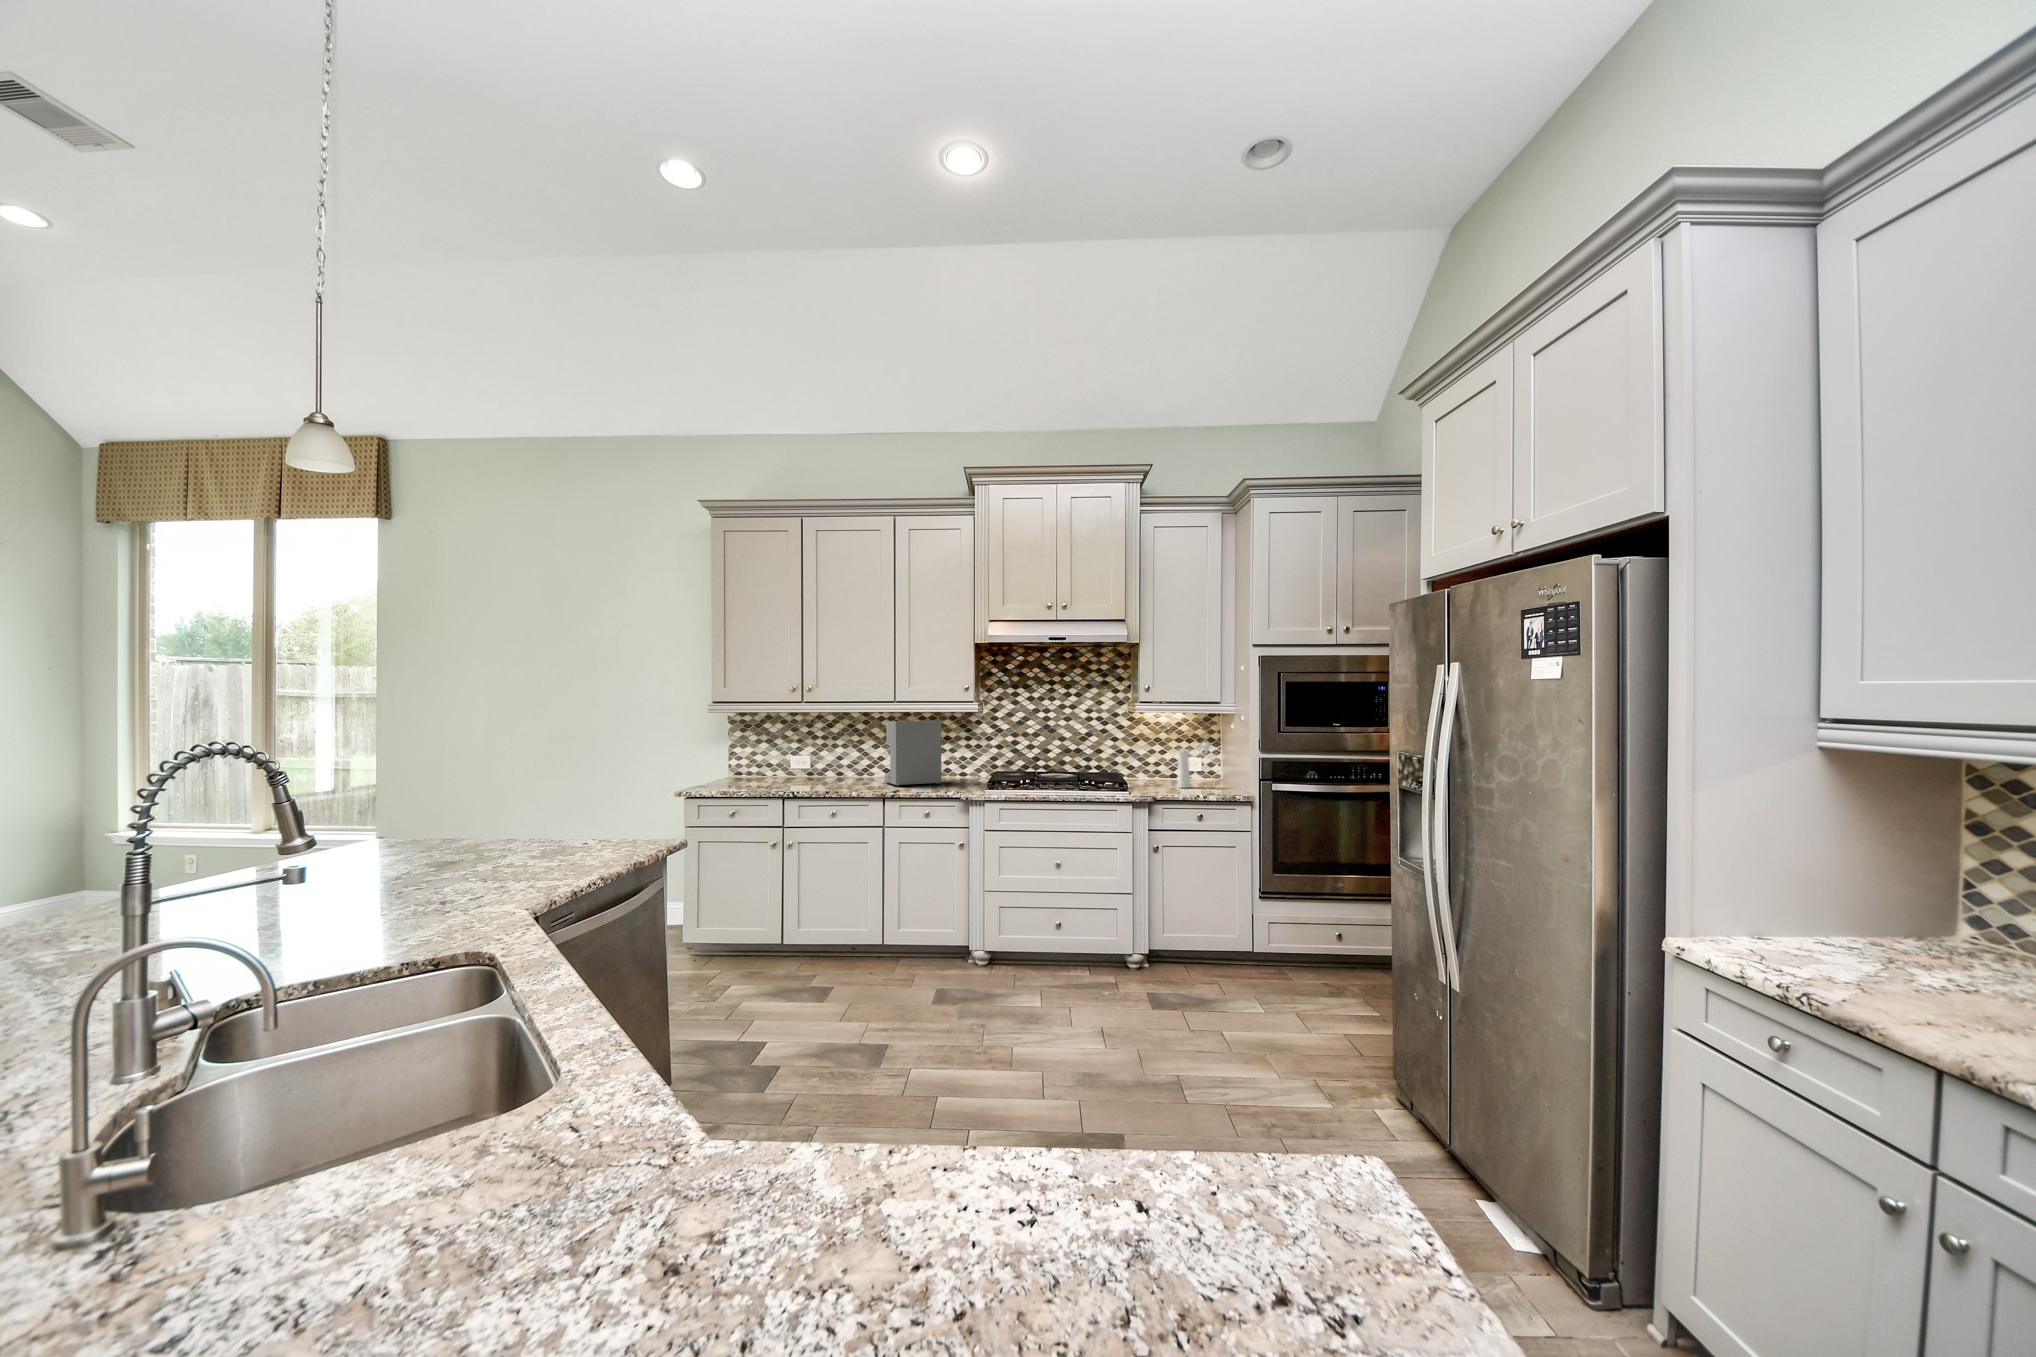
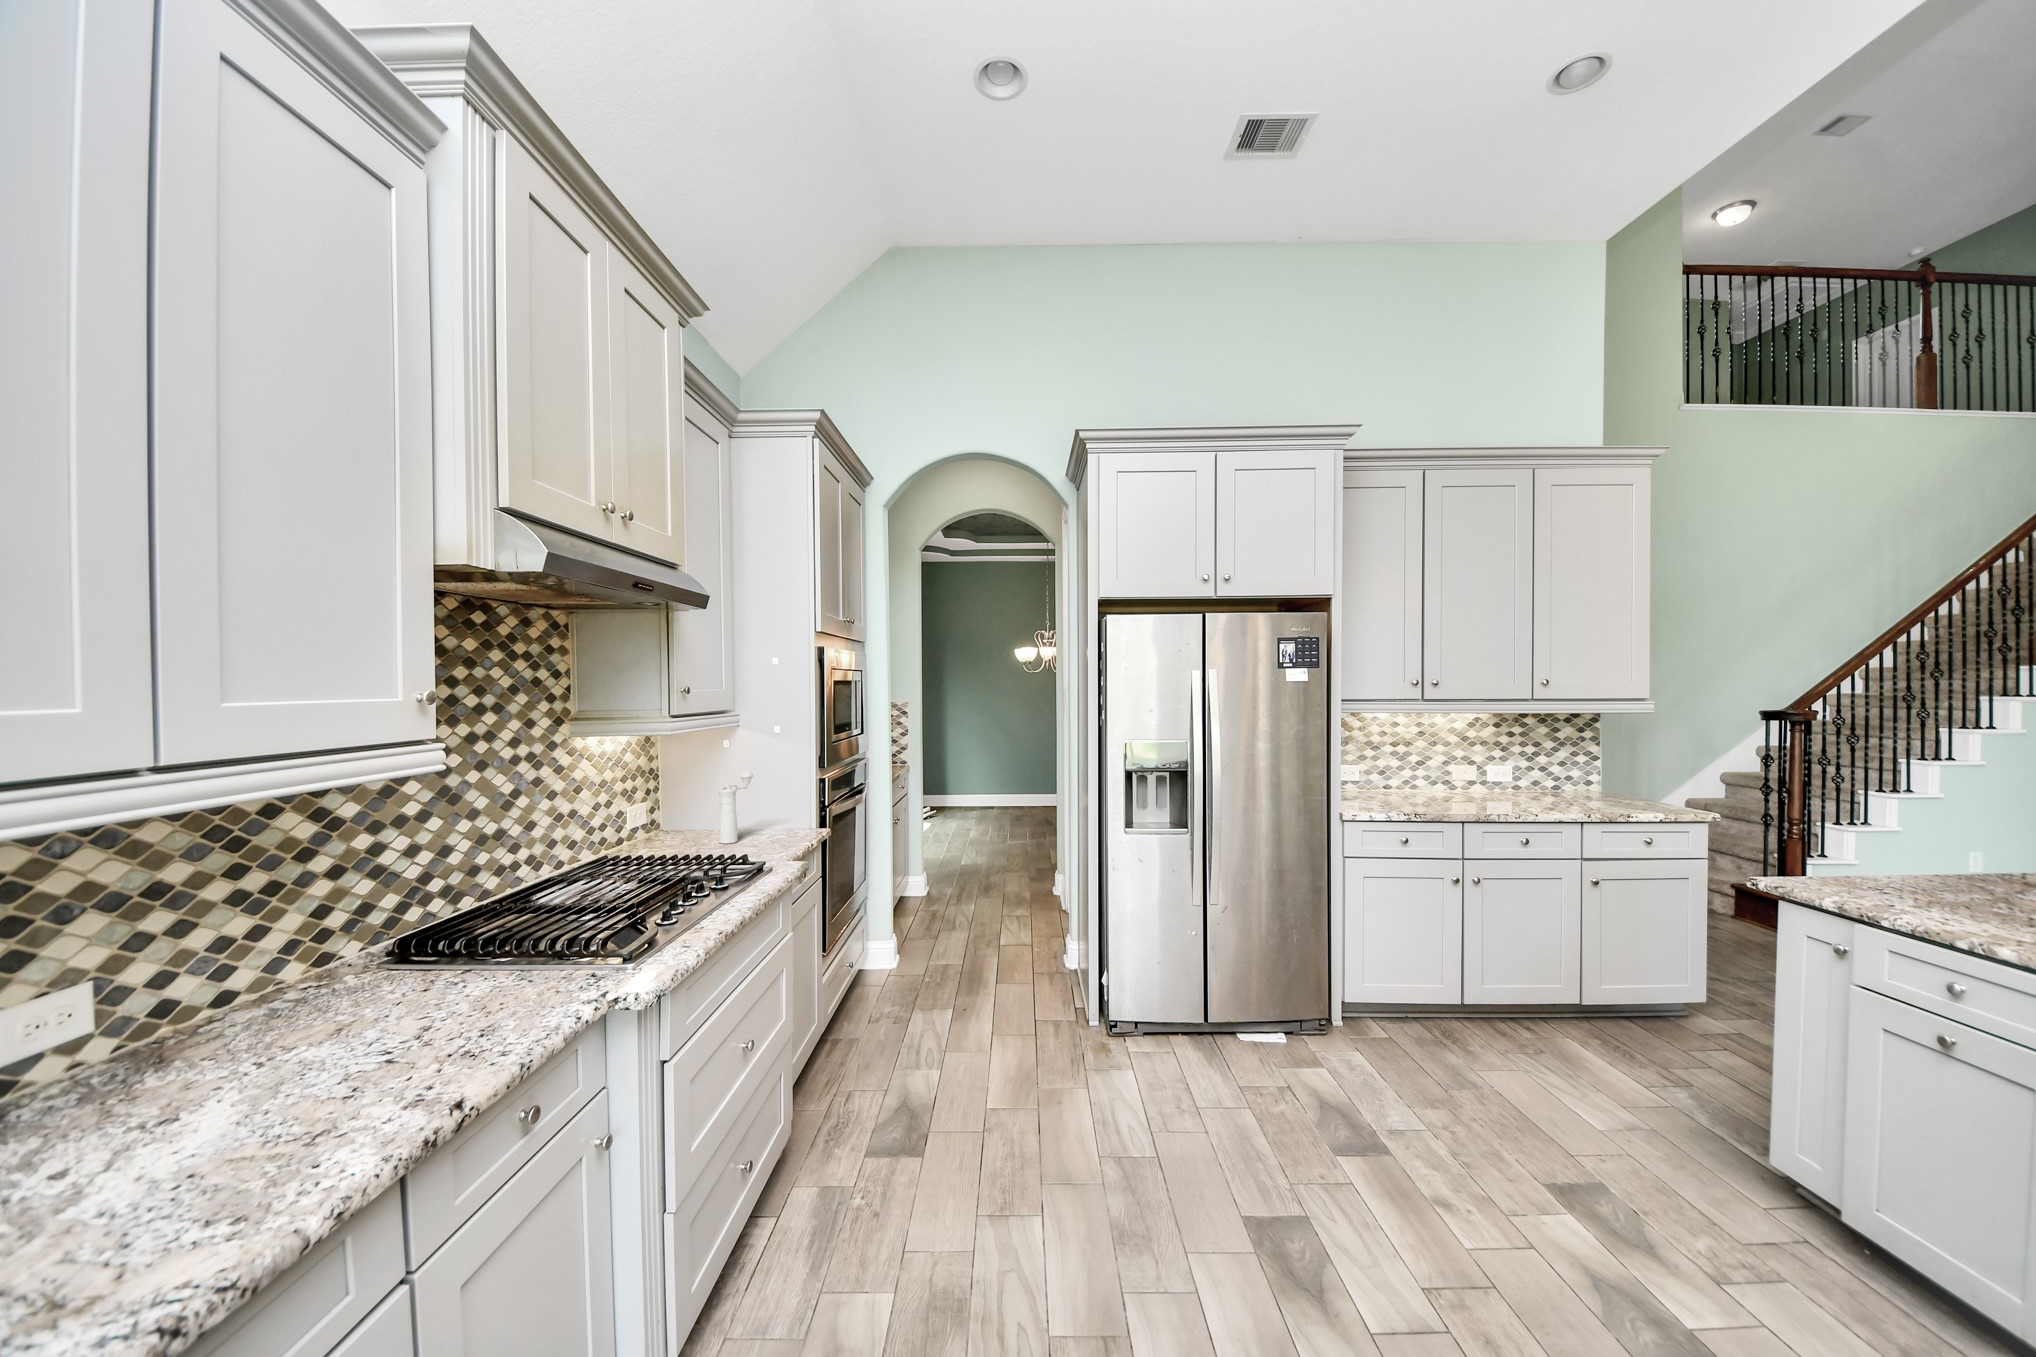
coffee maker: present [885,721,941,786] -> none [192,798,539,1088]

